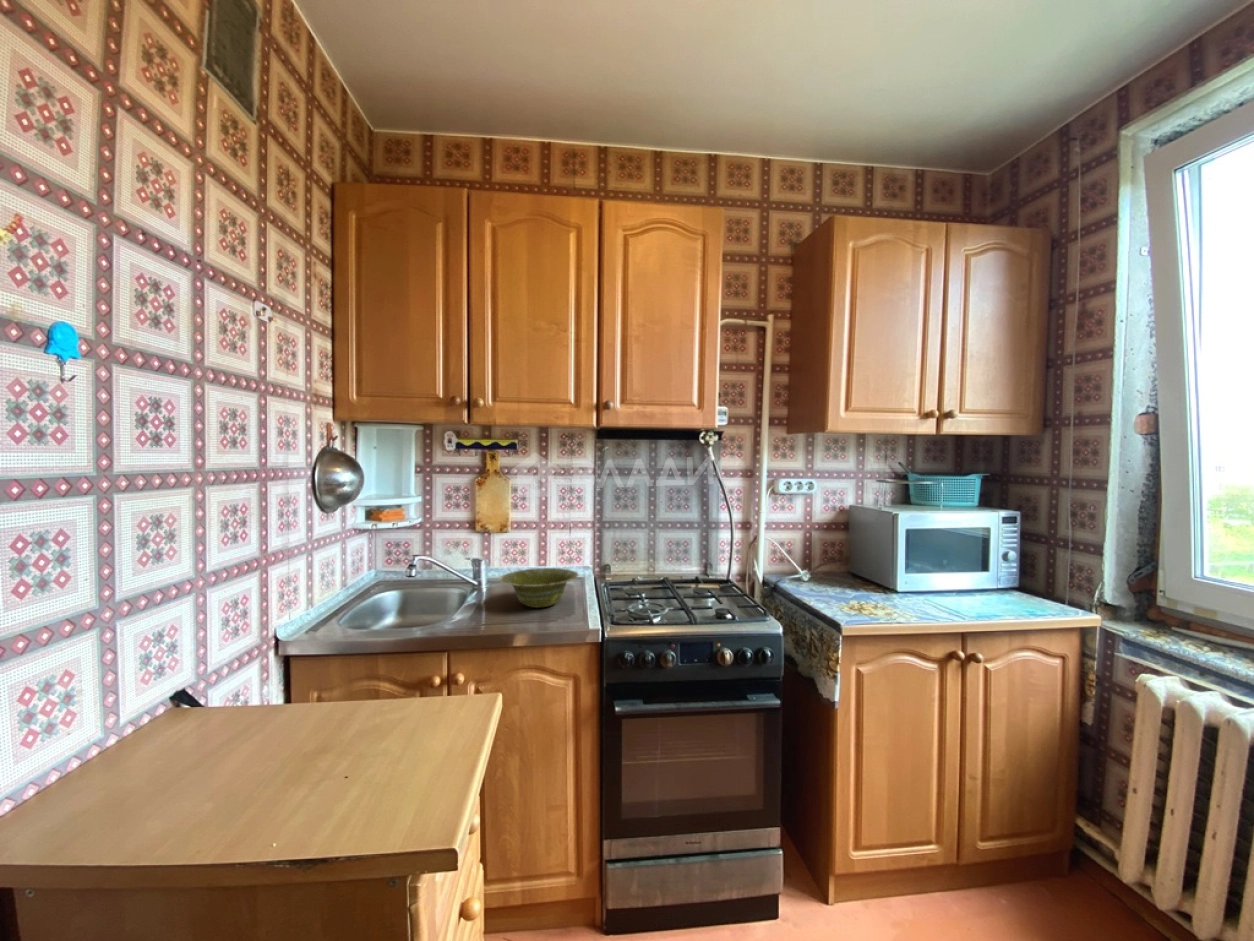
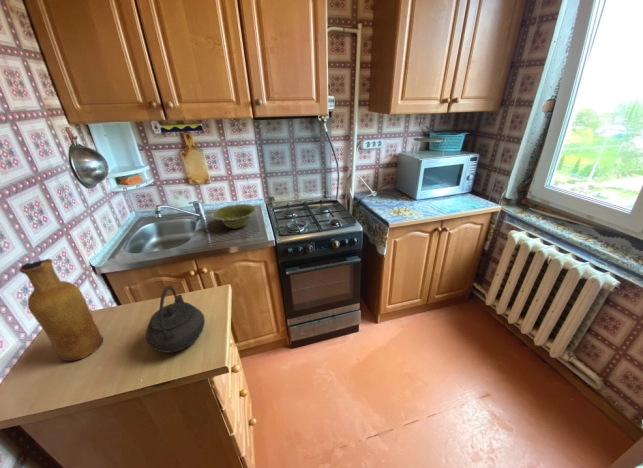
vase: none [133,564,230,788] -> present [20,259,103,361]
kettle: none [298,644,427,796] -> present [146,286,205,353]

